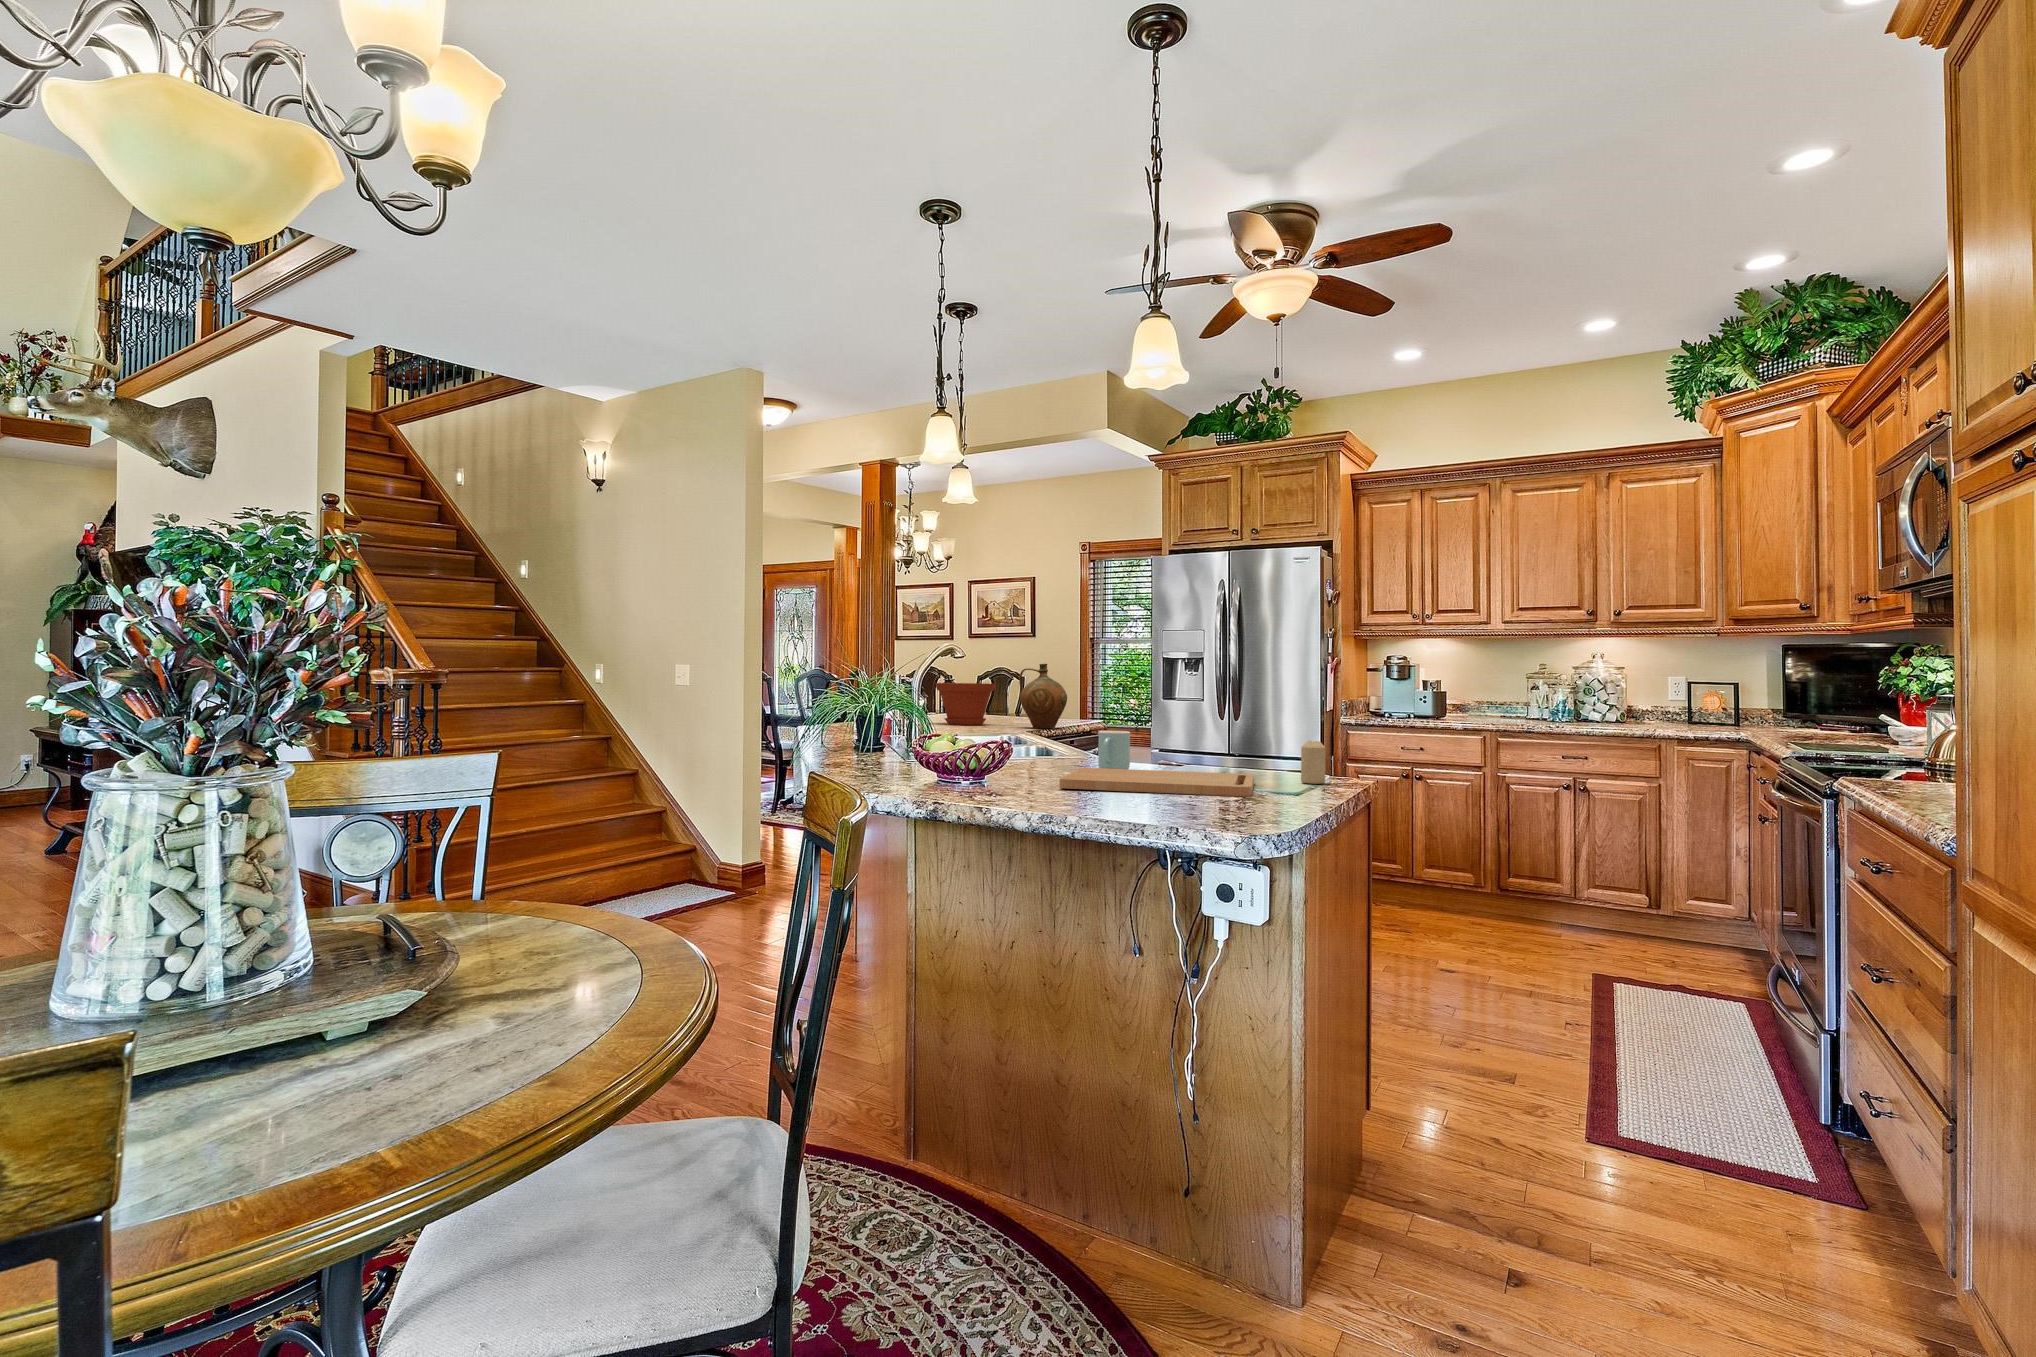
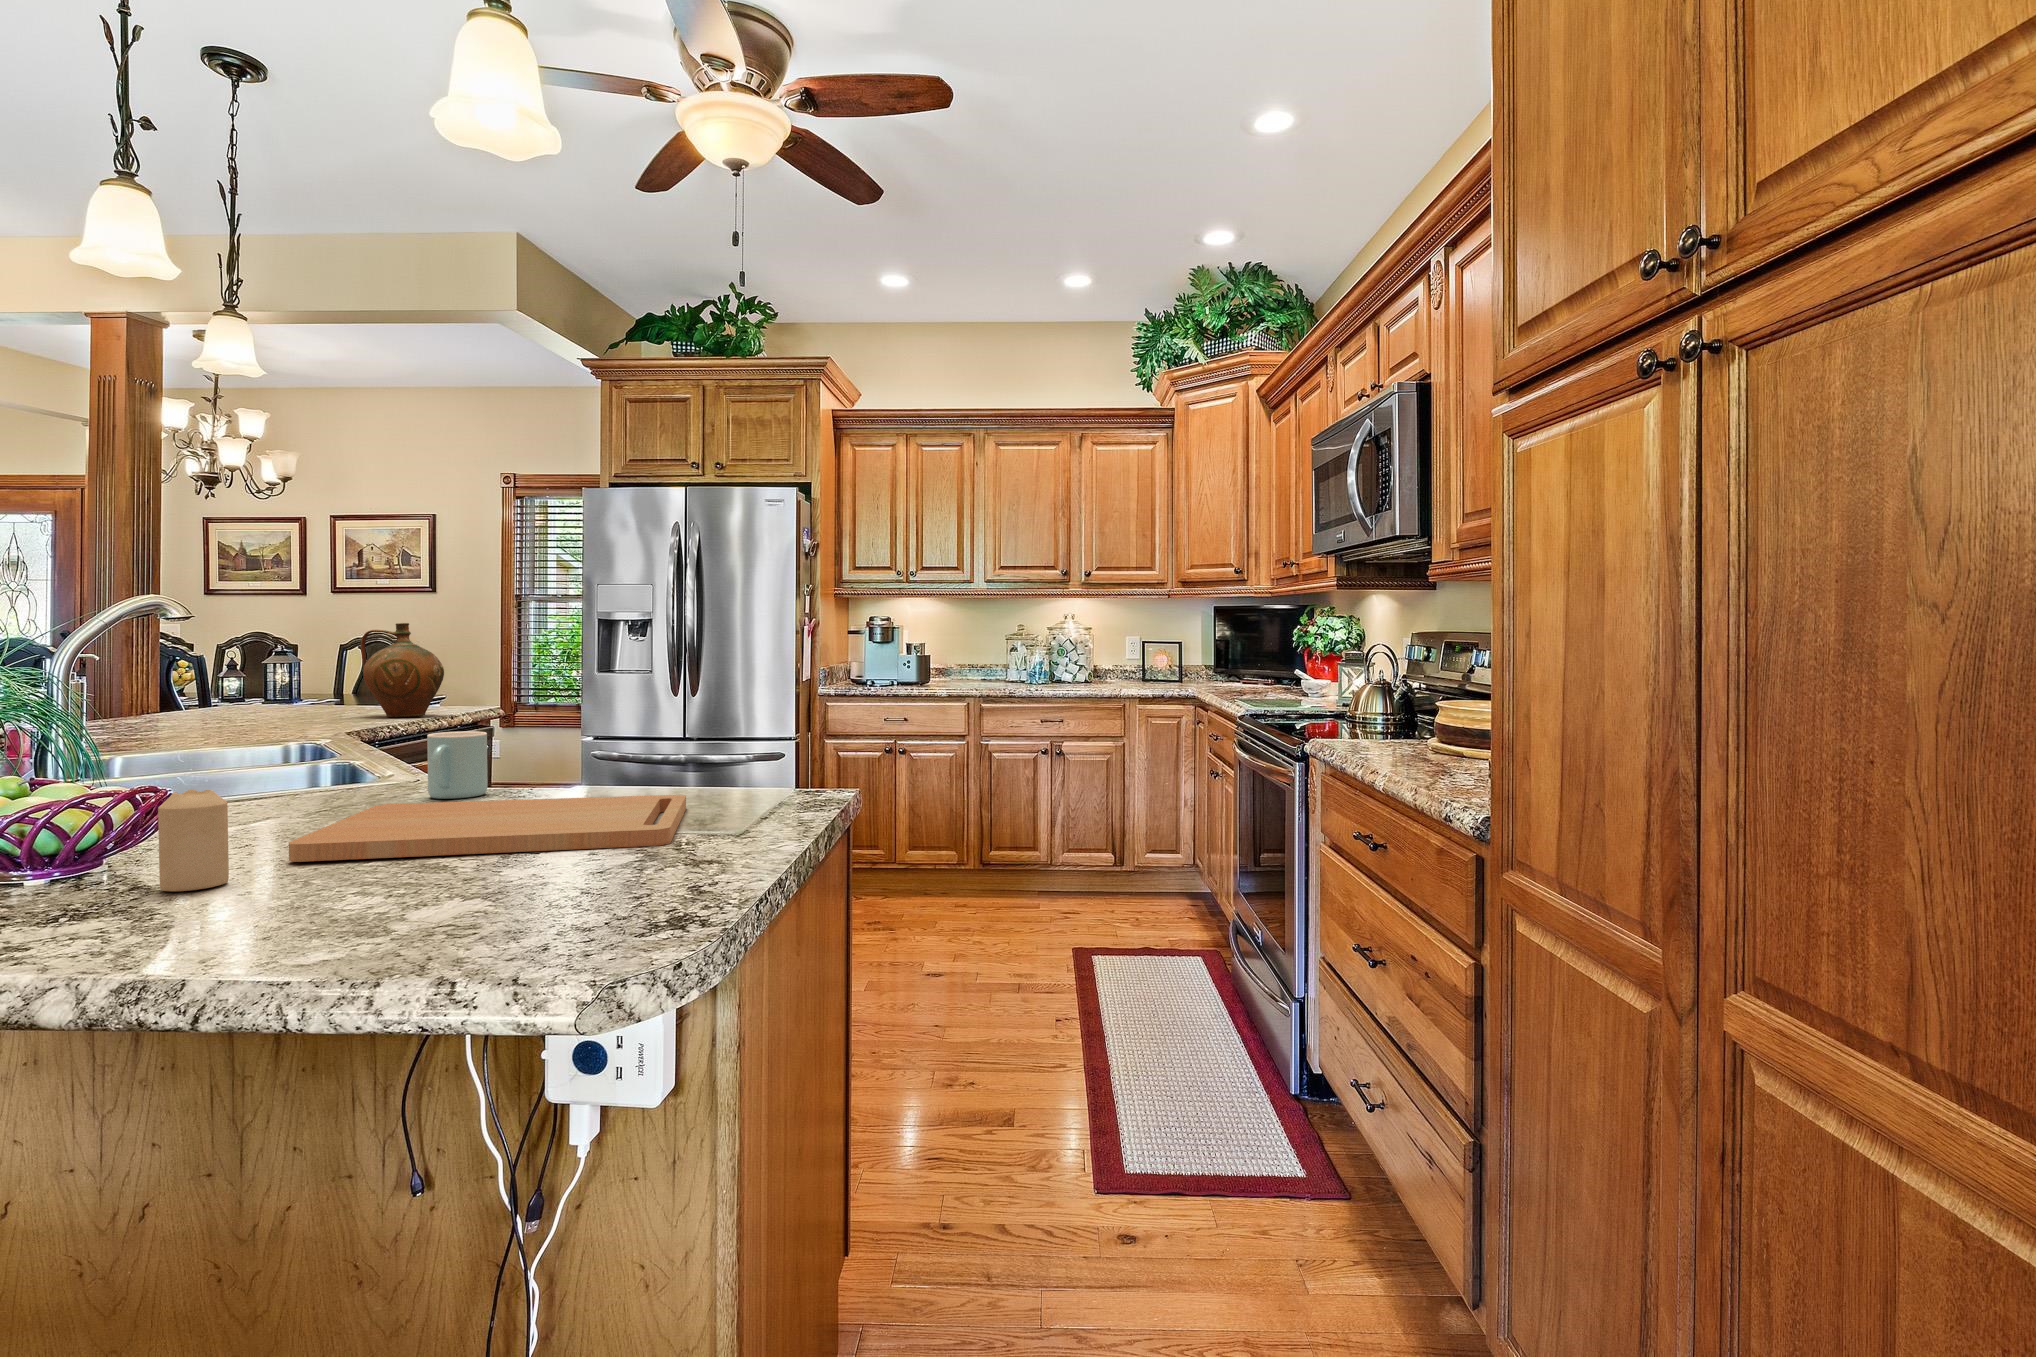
plant pot: present [935,683,996,725] -> none [206,652,326,717]
candle: present [1301,741,1325,784] -> present [158,790,229,891]

